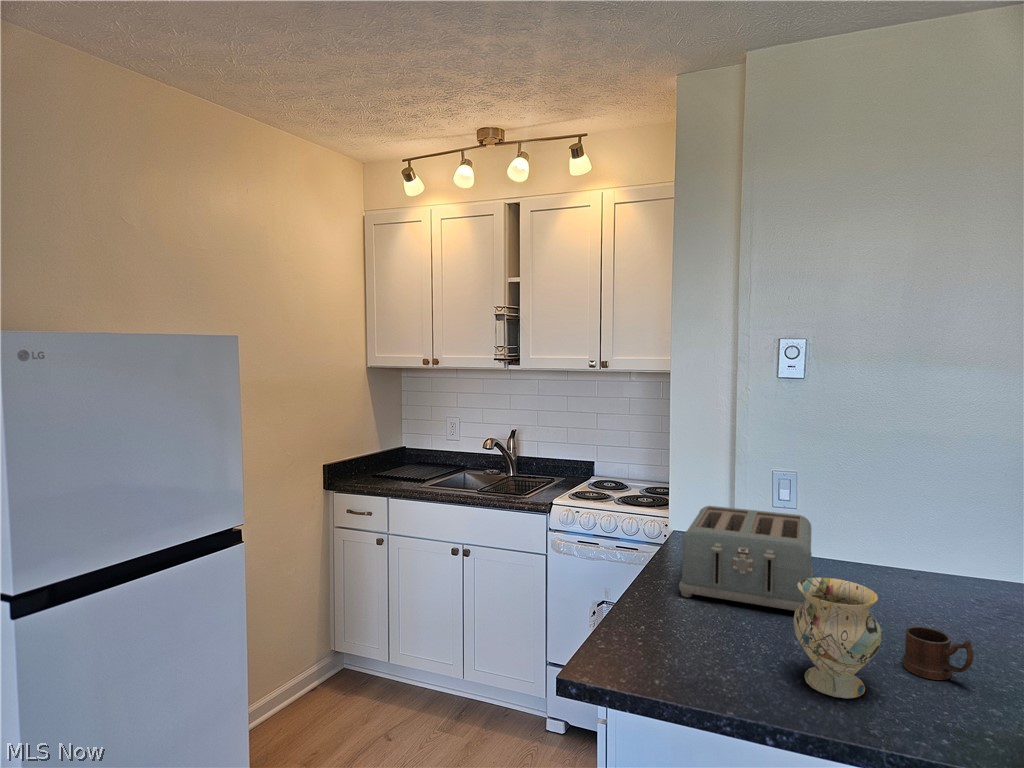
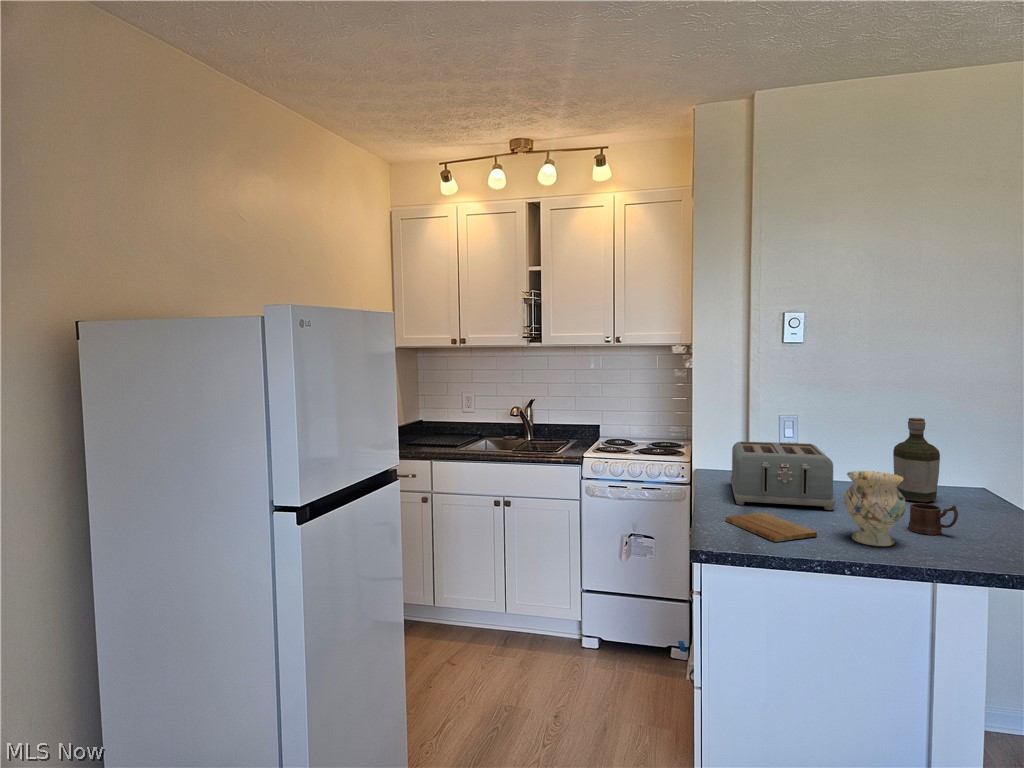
bottle: none [915,490,979,612] -> present [893,418,940,502]
cutting board: none [645,616,754,674] -> present [726,512,817,542]

